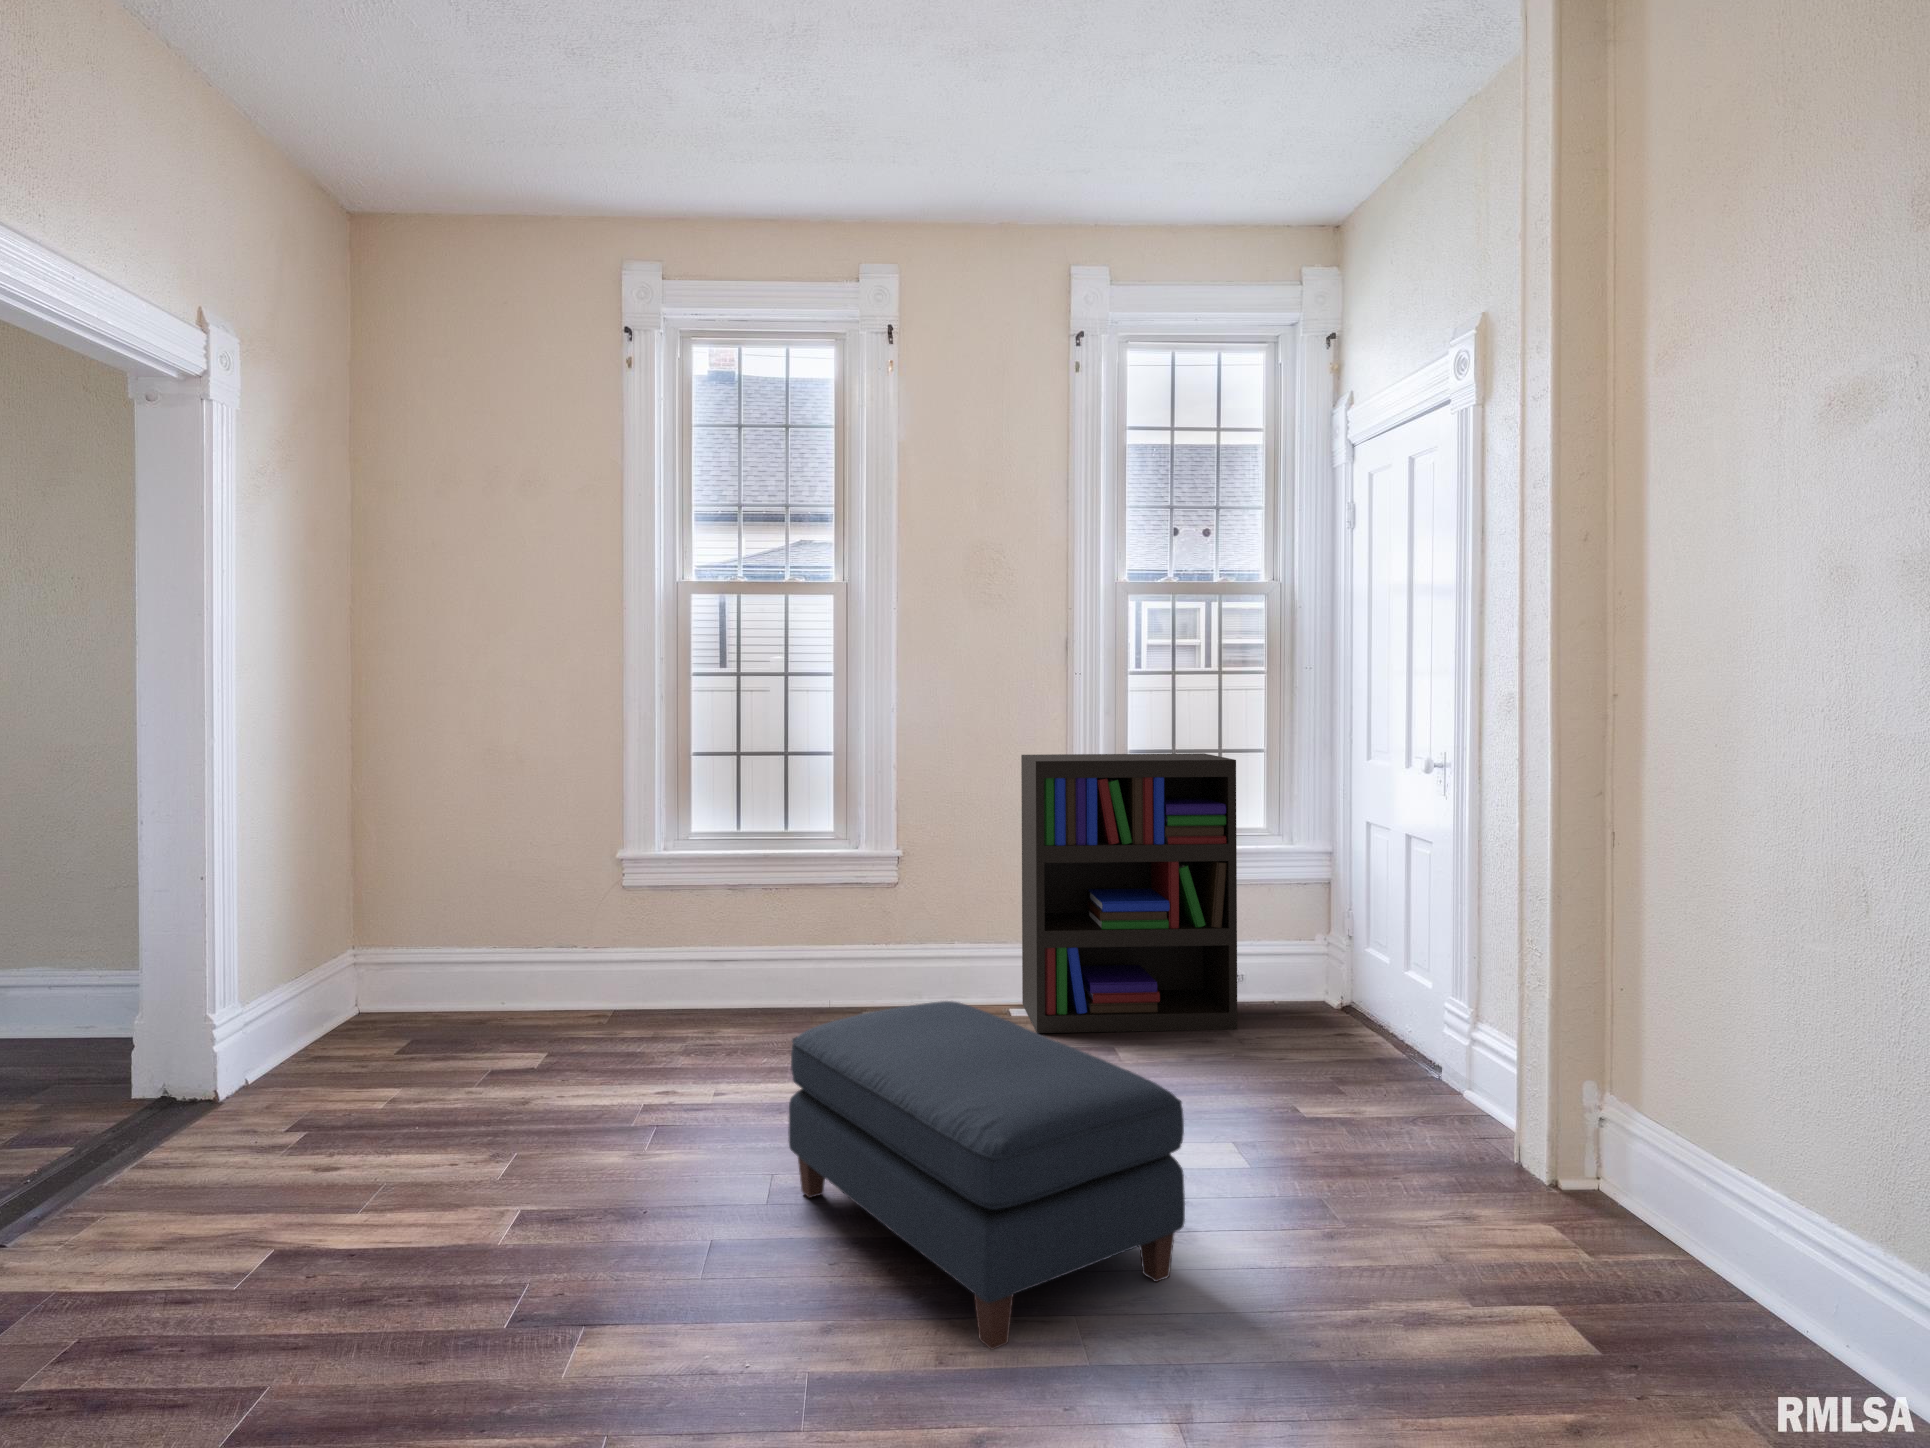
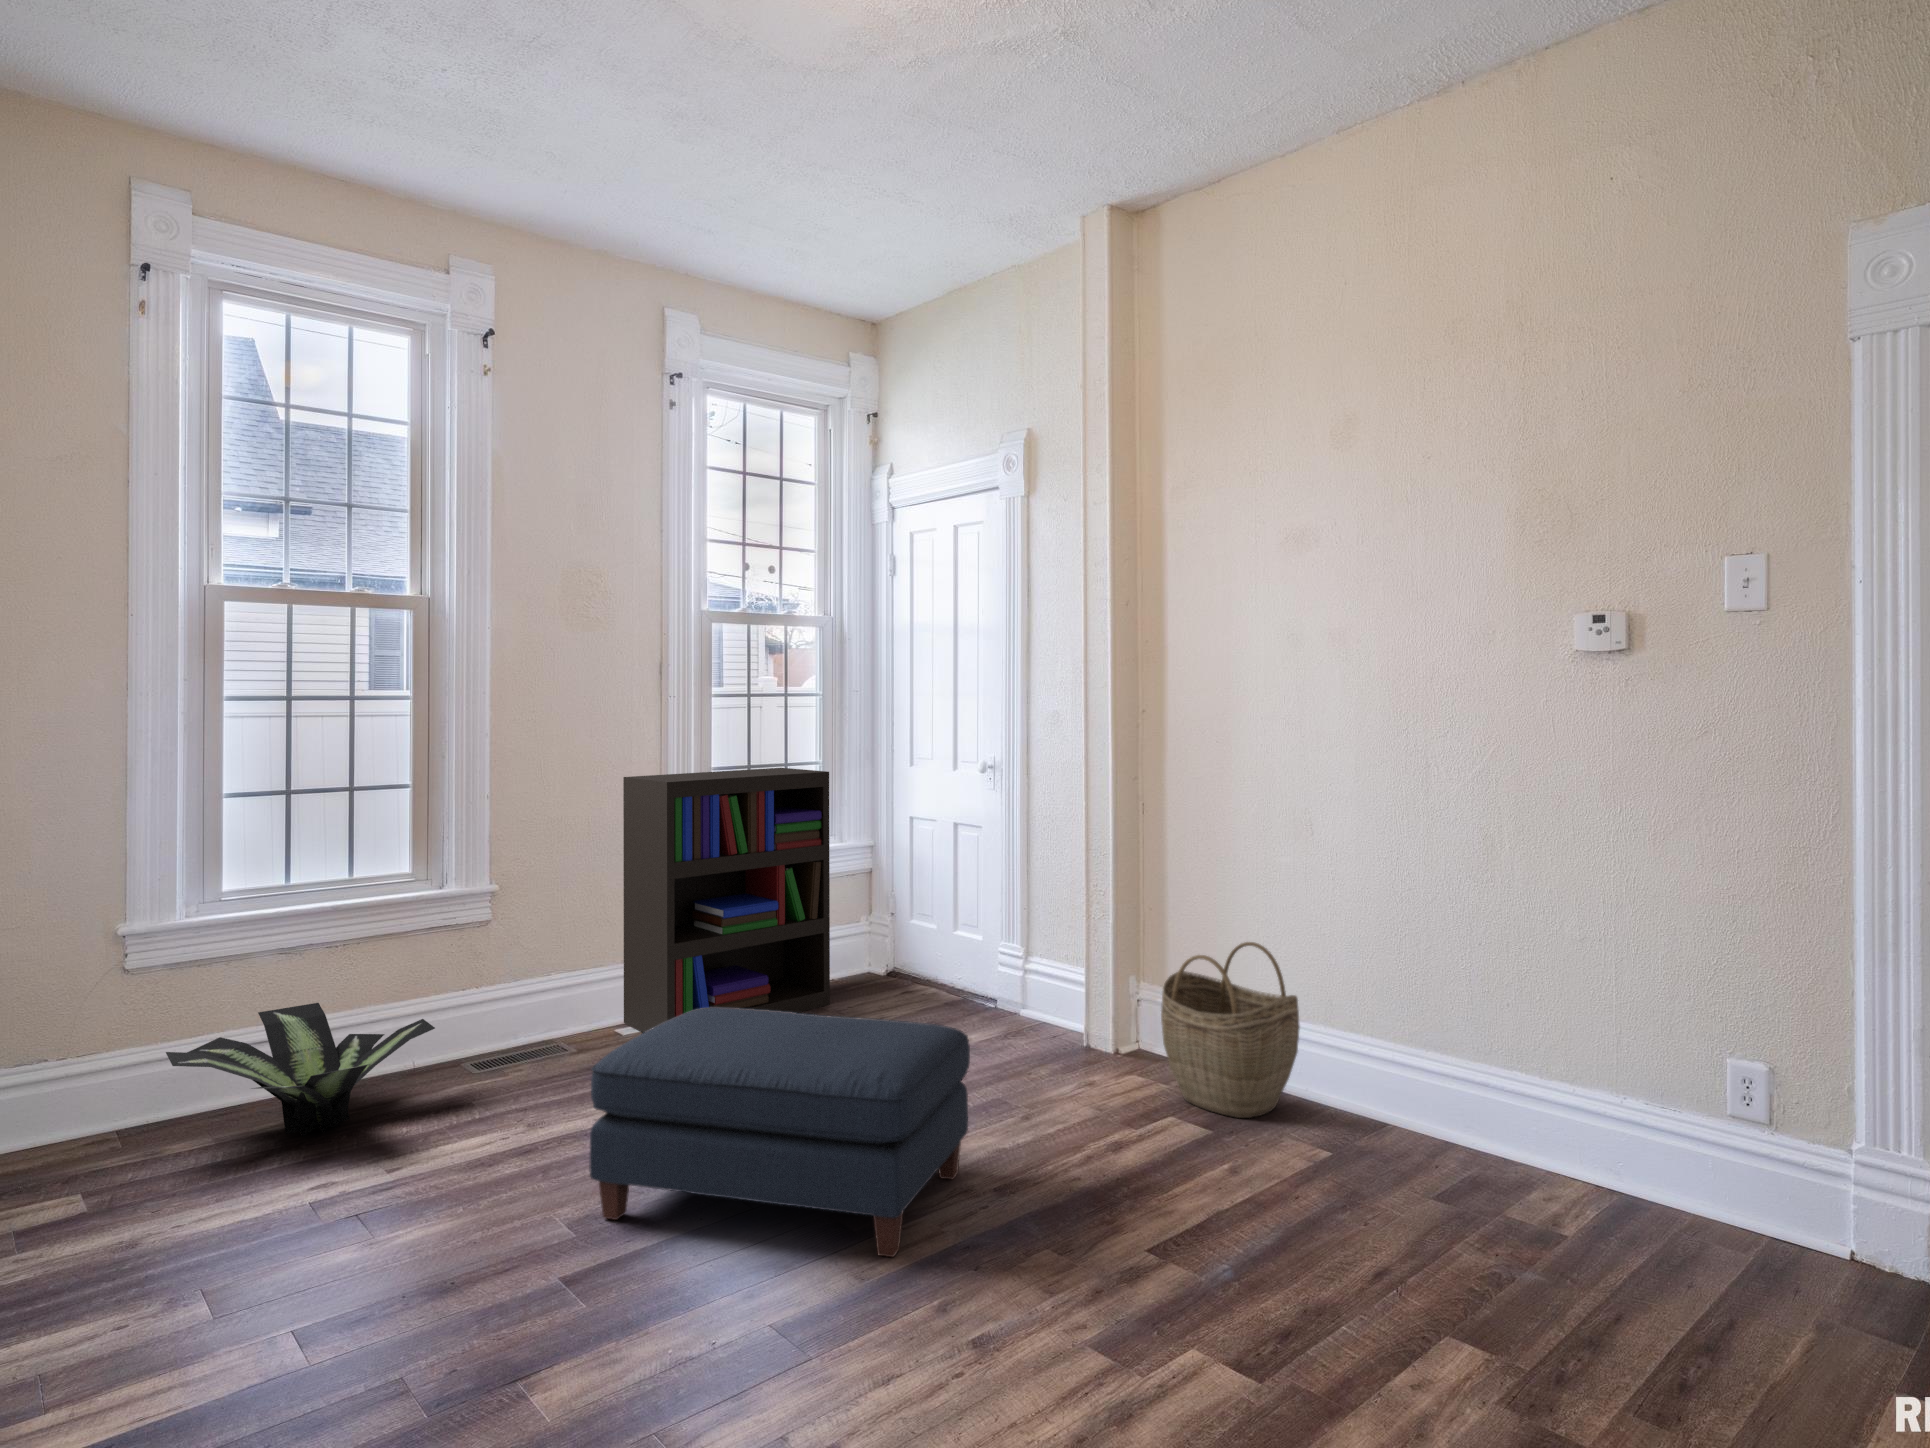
potted plant: none [610,934,811,1047] -> present [166,1003,435,1136]
woven basket: none [1562,1068,1821,1364] -> present [1161,942,1300,1118]

